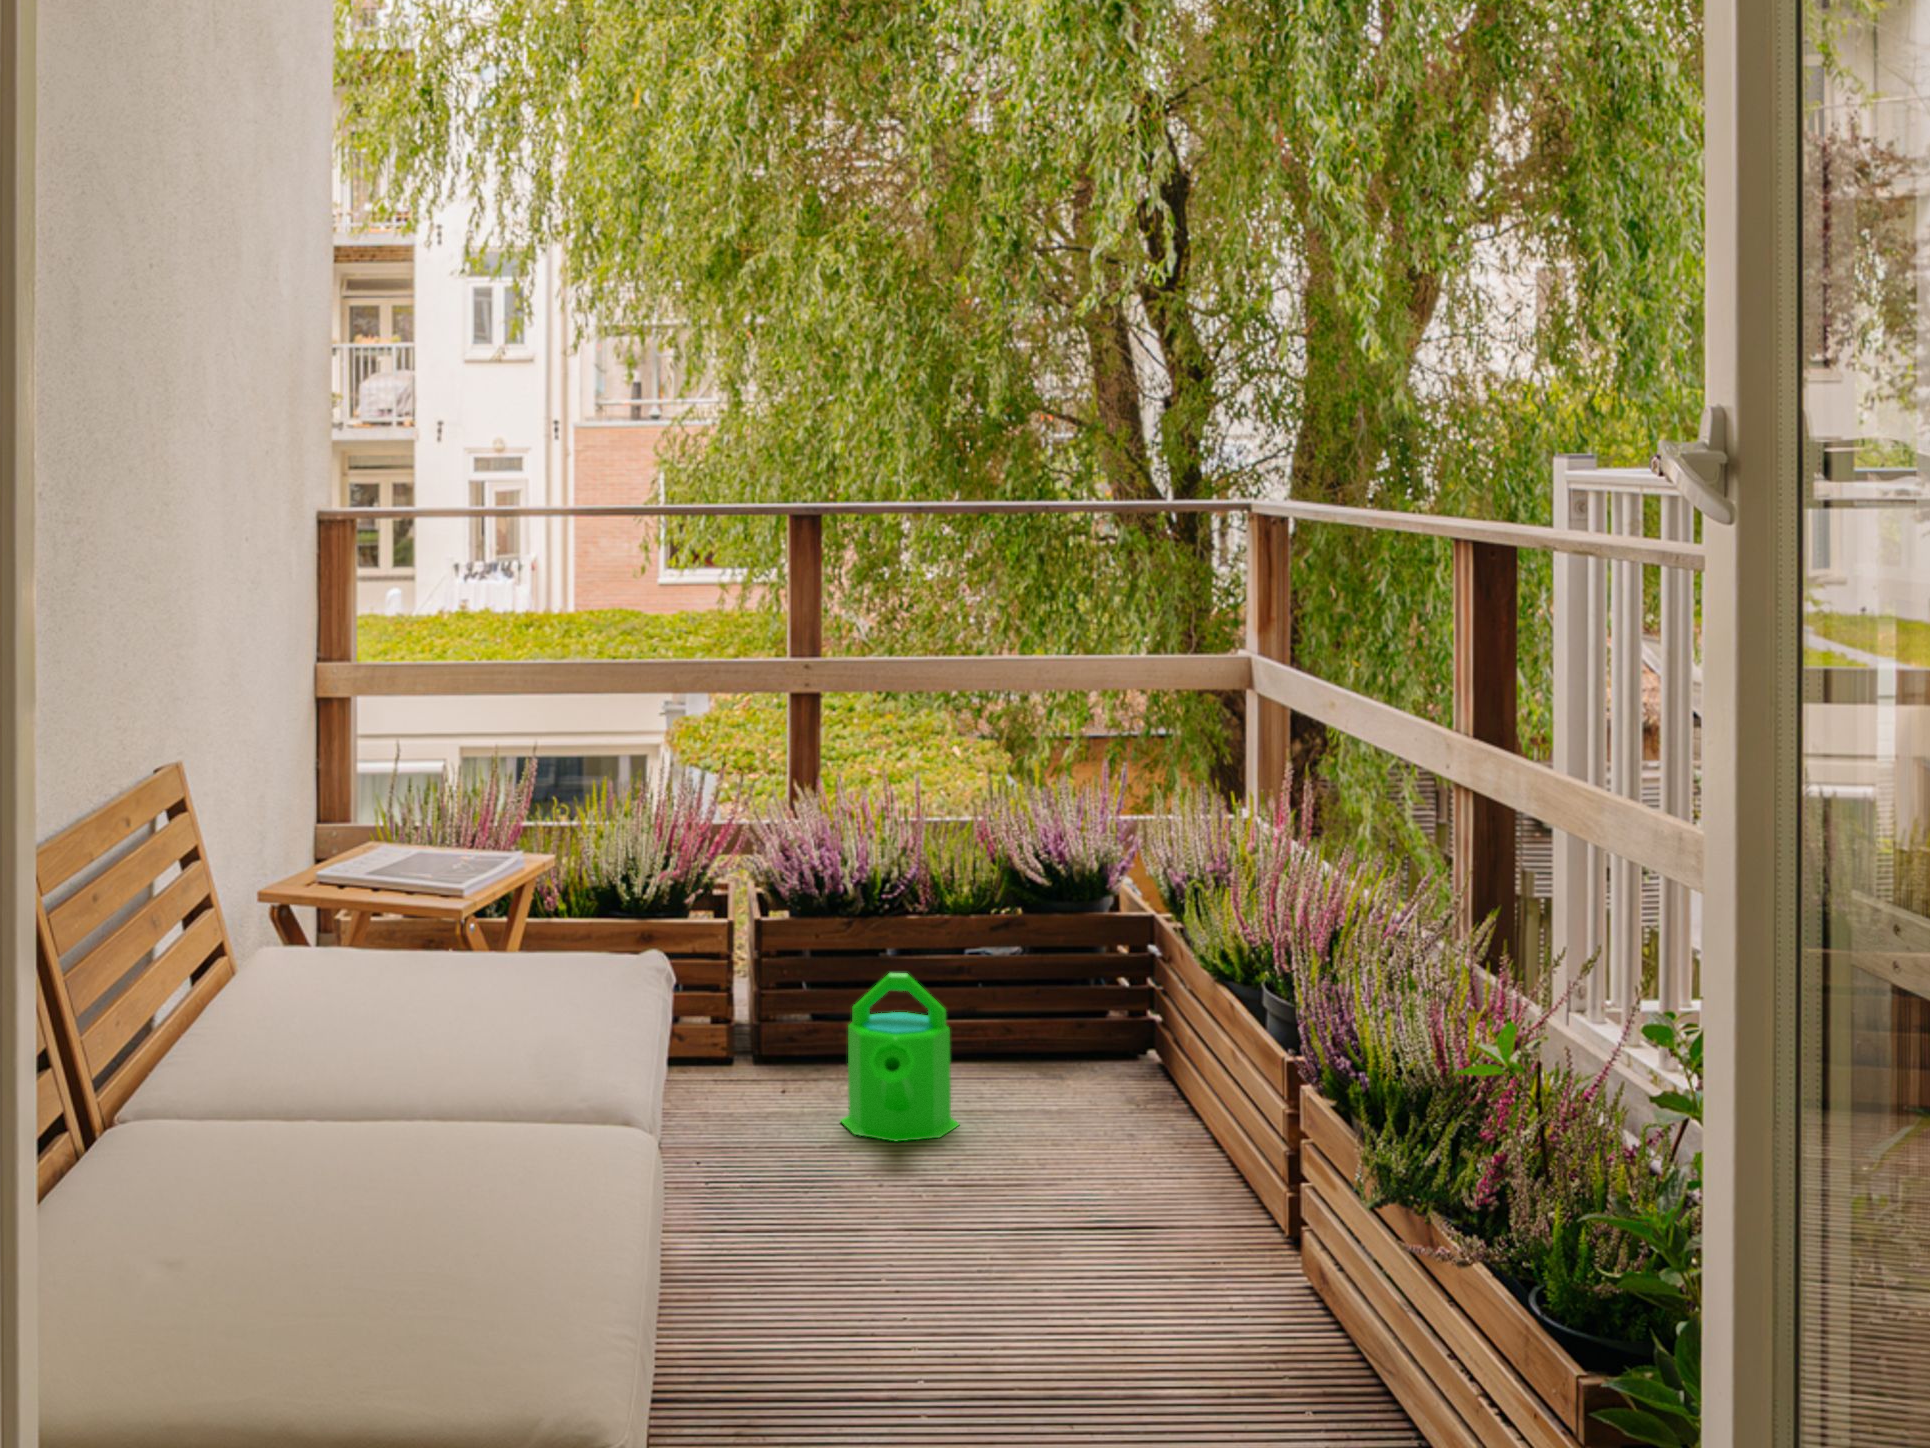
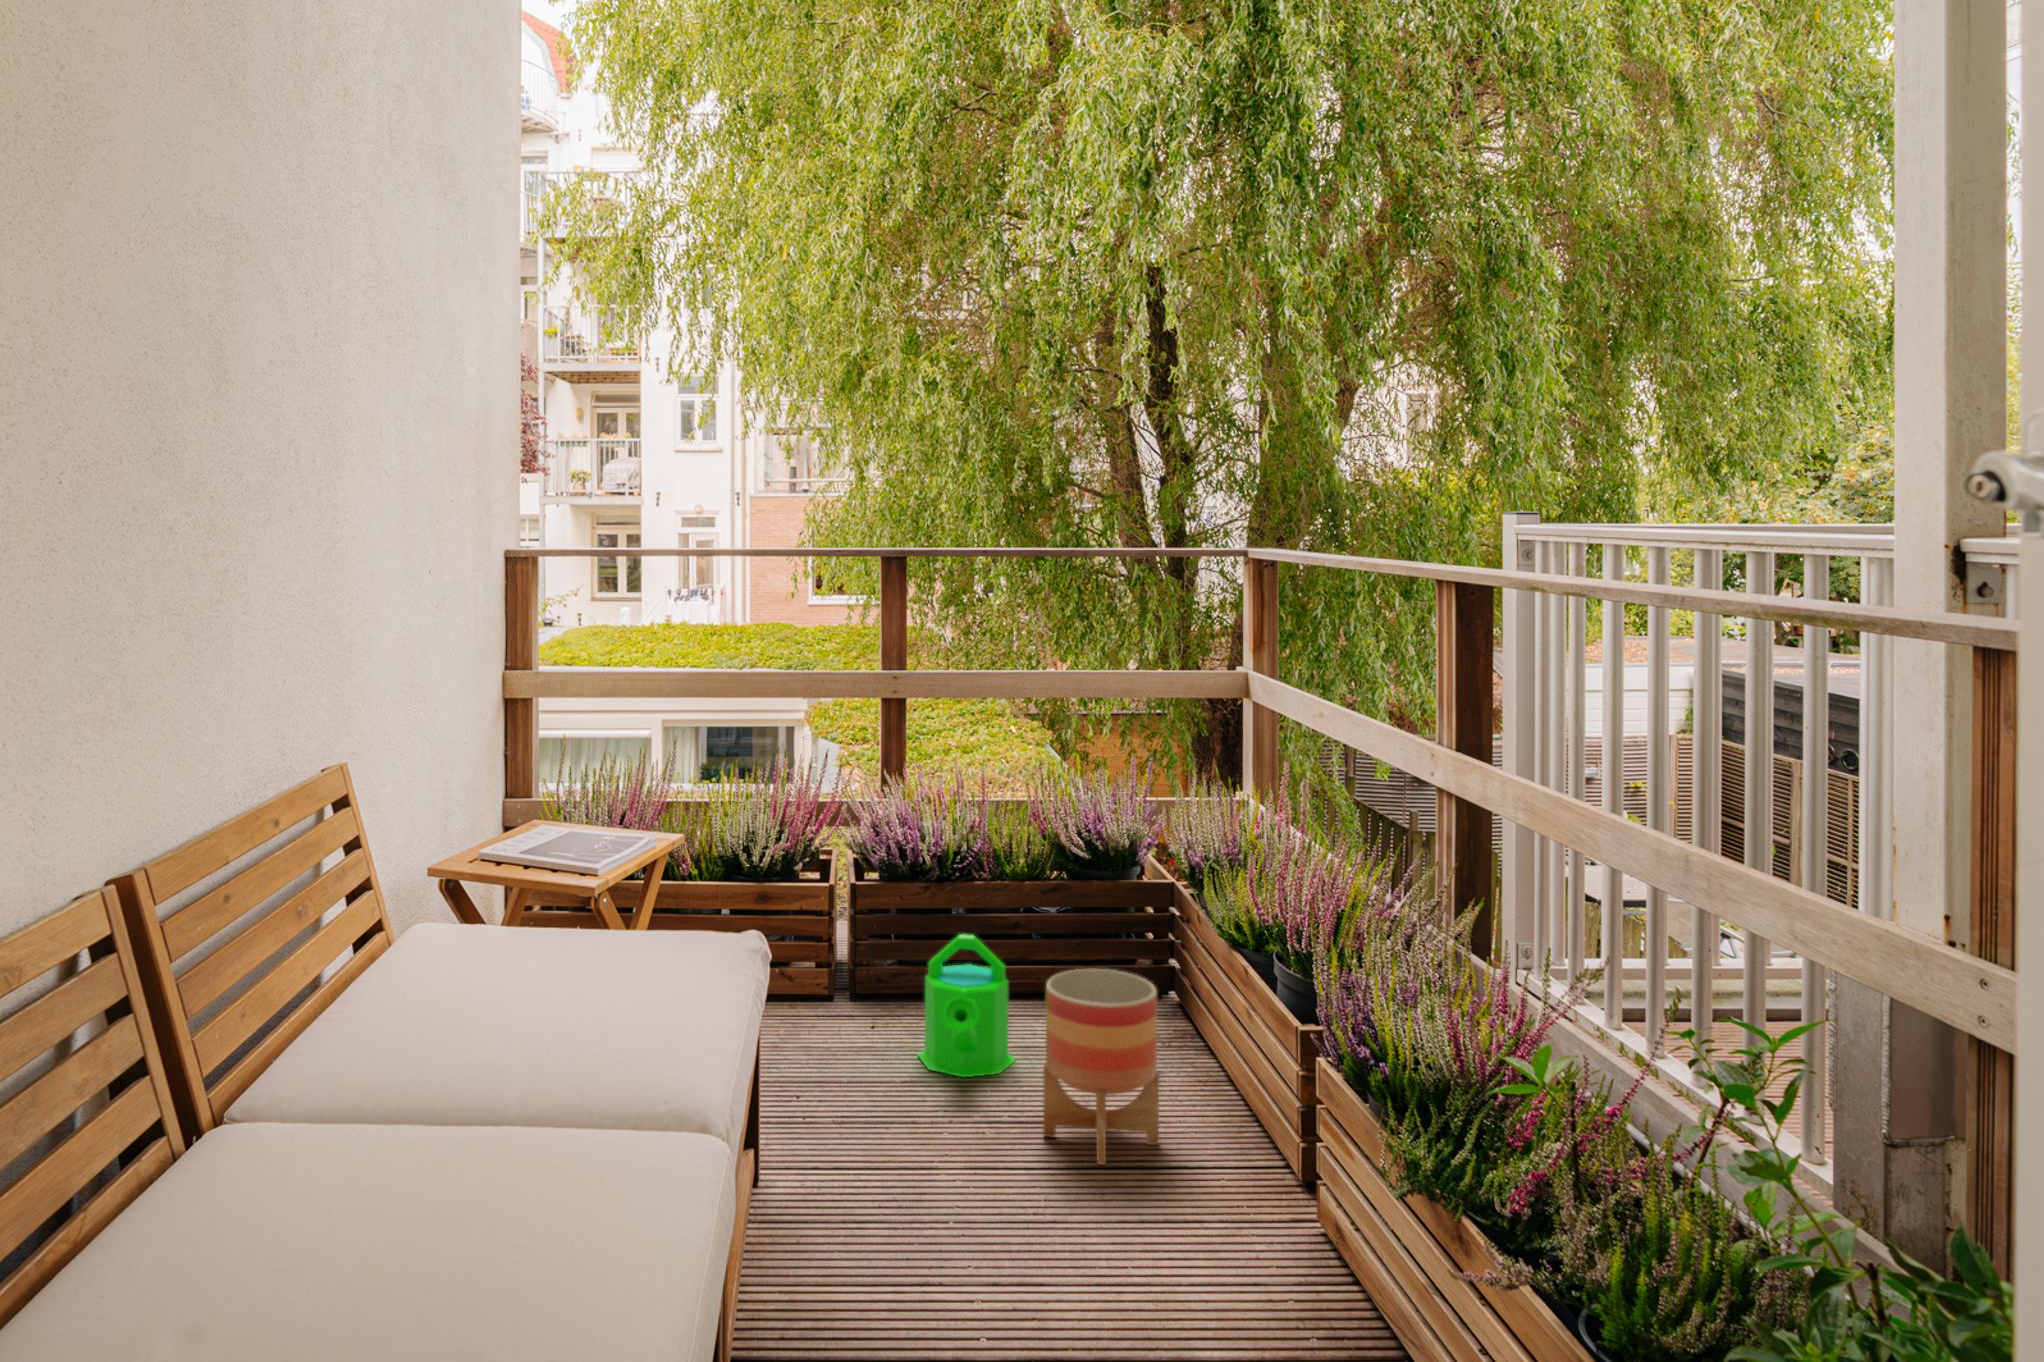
planter: none [990,1001,1127,1220] -> present [1043,969,1159,1165]

